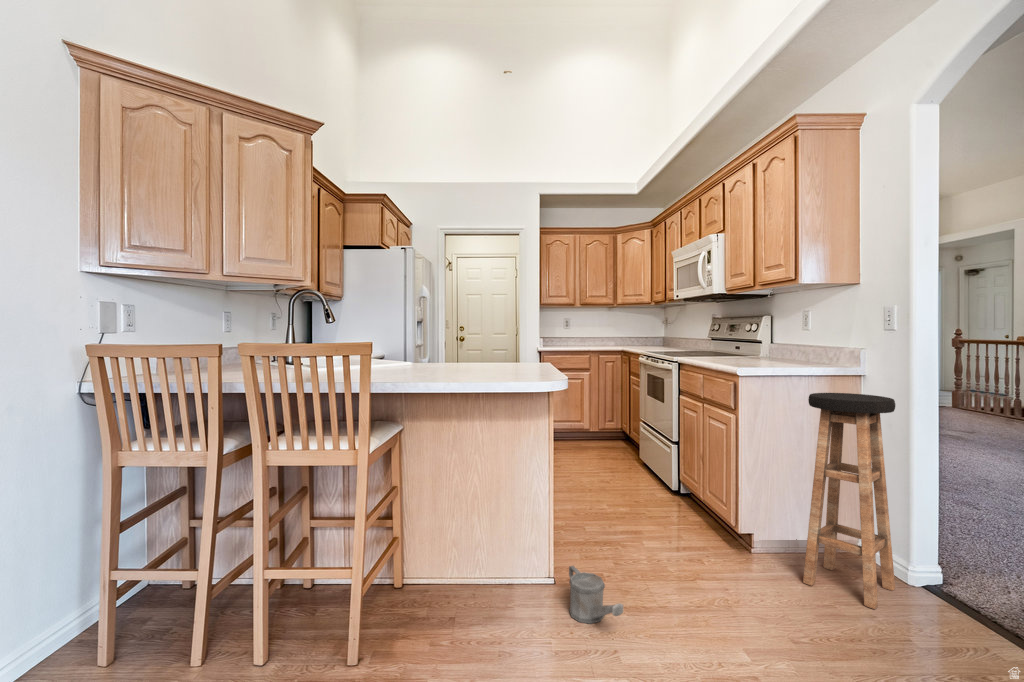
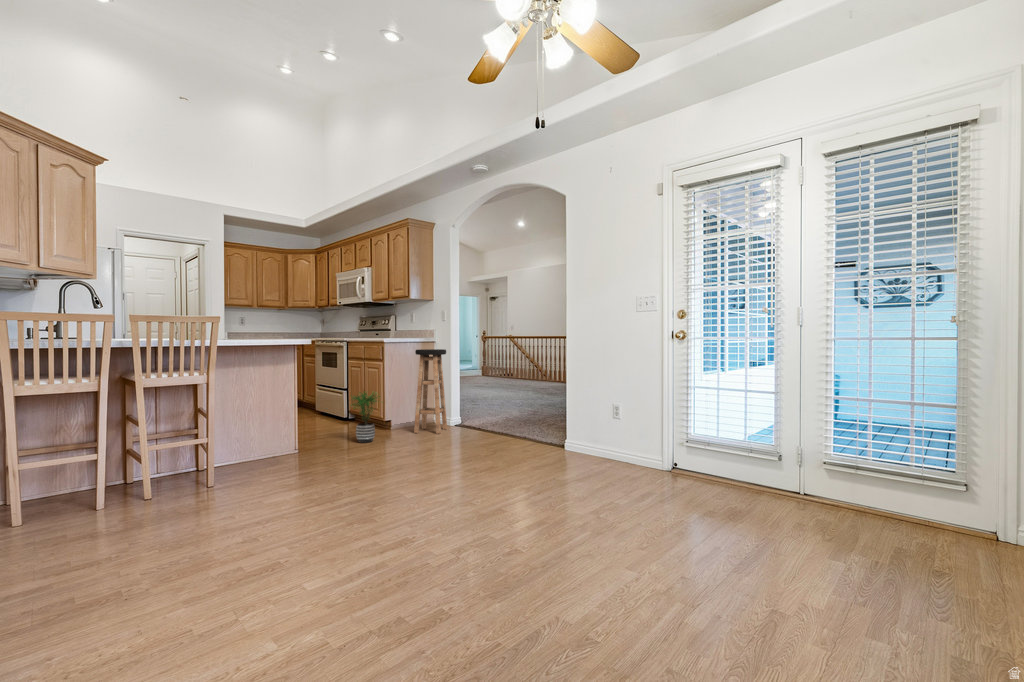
potted plant: none [651,476,727,591] -> present [351,393,380,443]
watering can: present [569,566,623,624] -> none [310,437,346,457]

